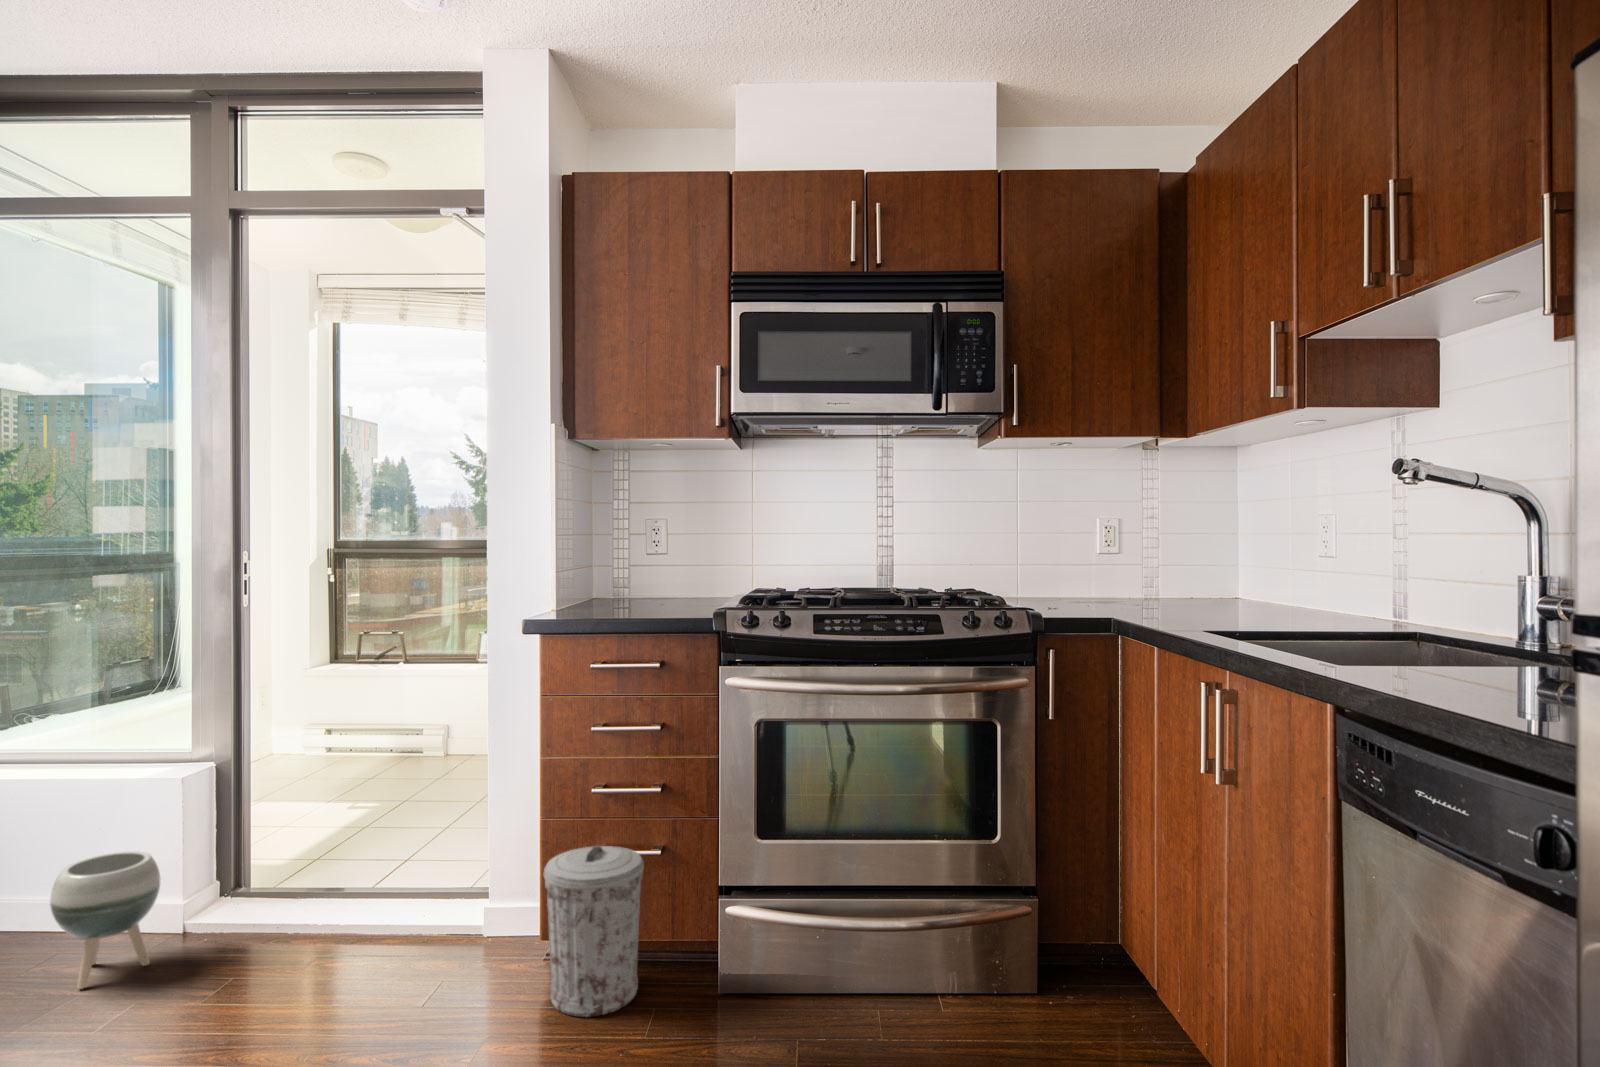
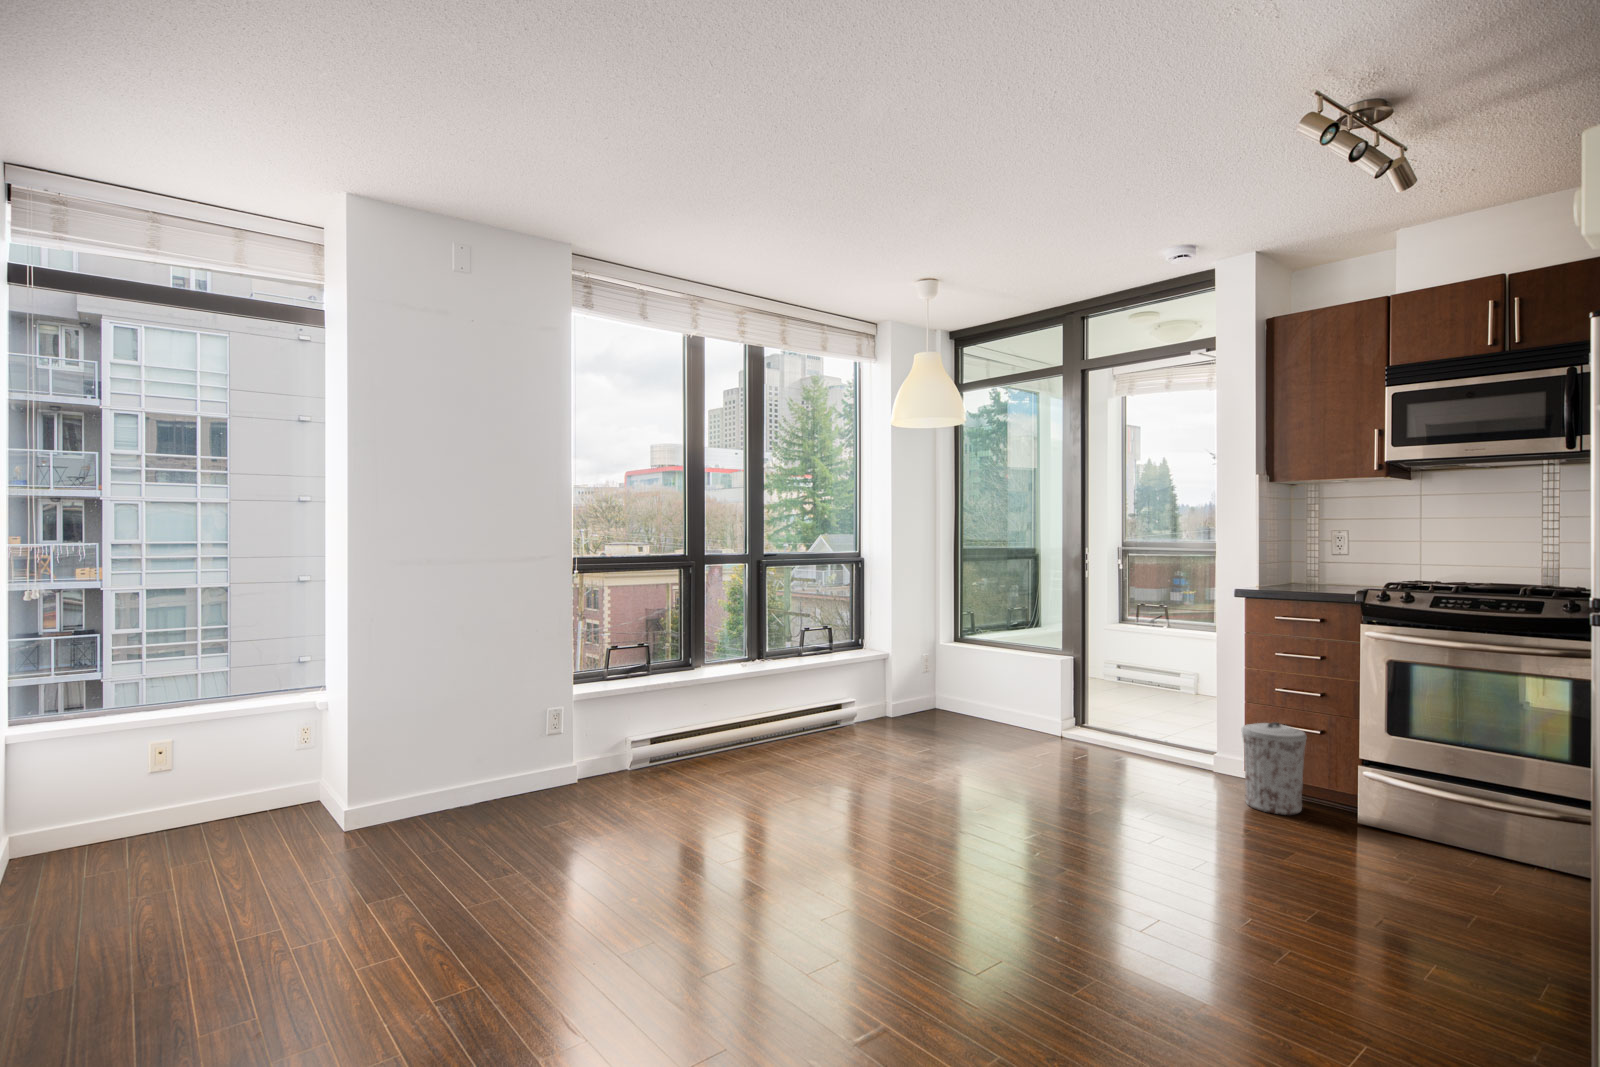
planter: present [50,851,160,989] -> none [1008,689,1050,745]

